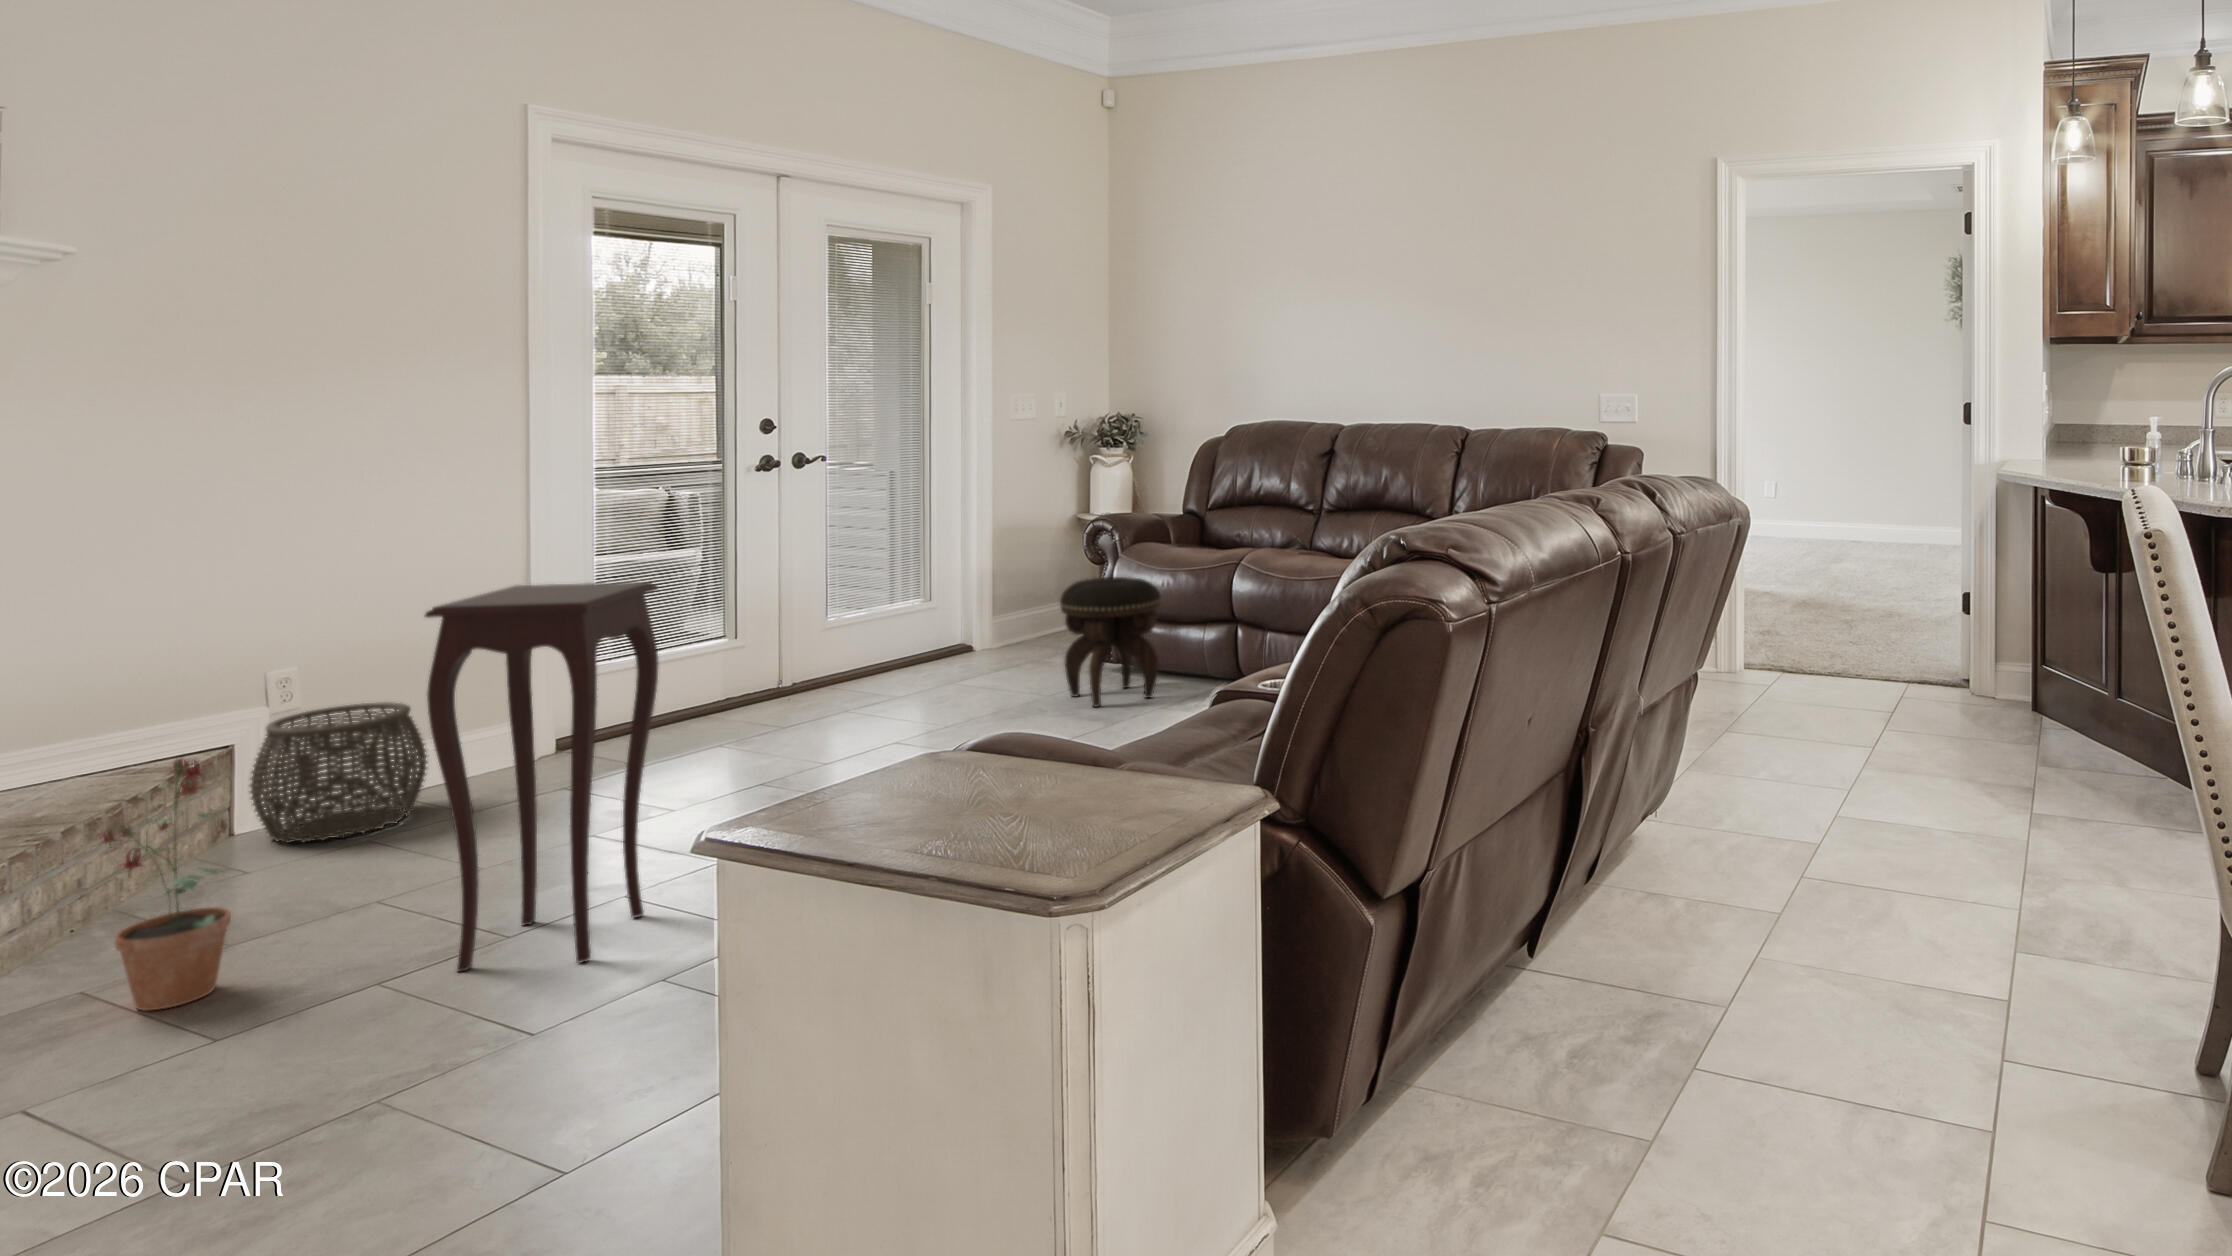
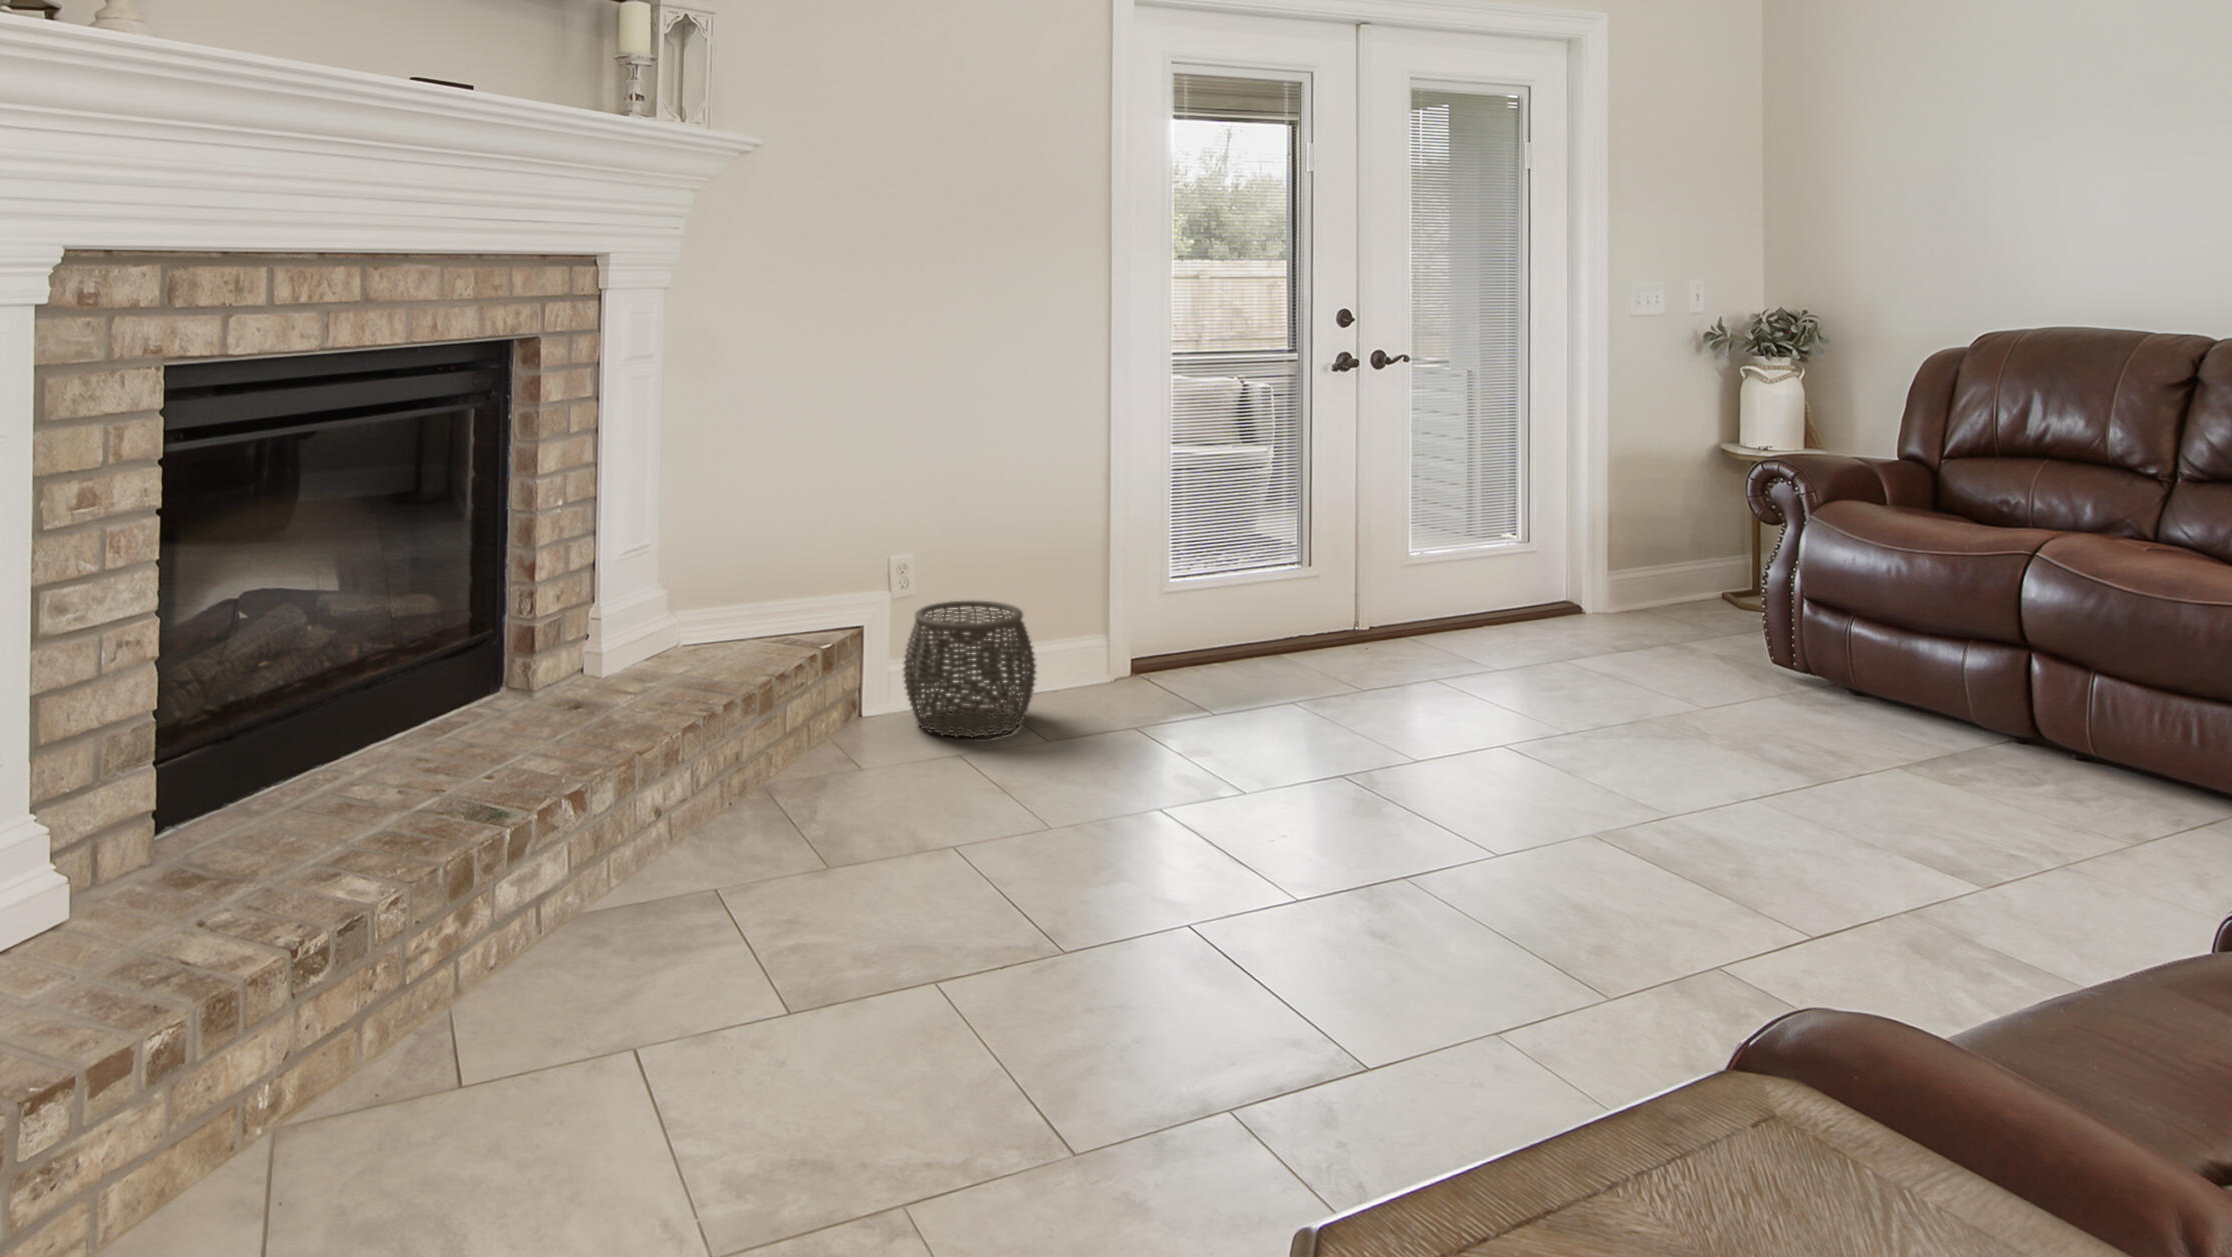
footstool: present [1060,577,1161,708] -> none [1721,549,1884,739]
side table: present [425,582,658,972] -> none [1055,507,1274,971]
potted plant: present [103,758,231,1011] -> none [805,652,897,900]

